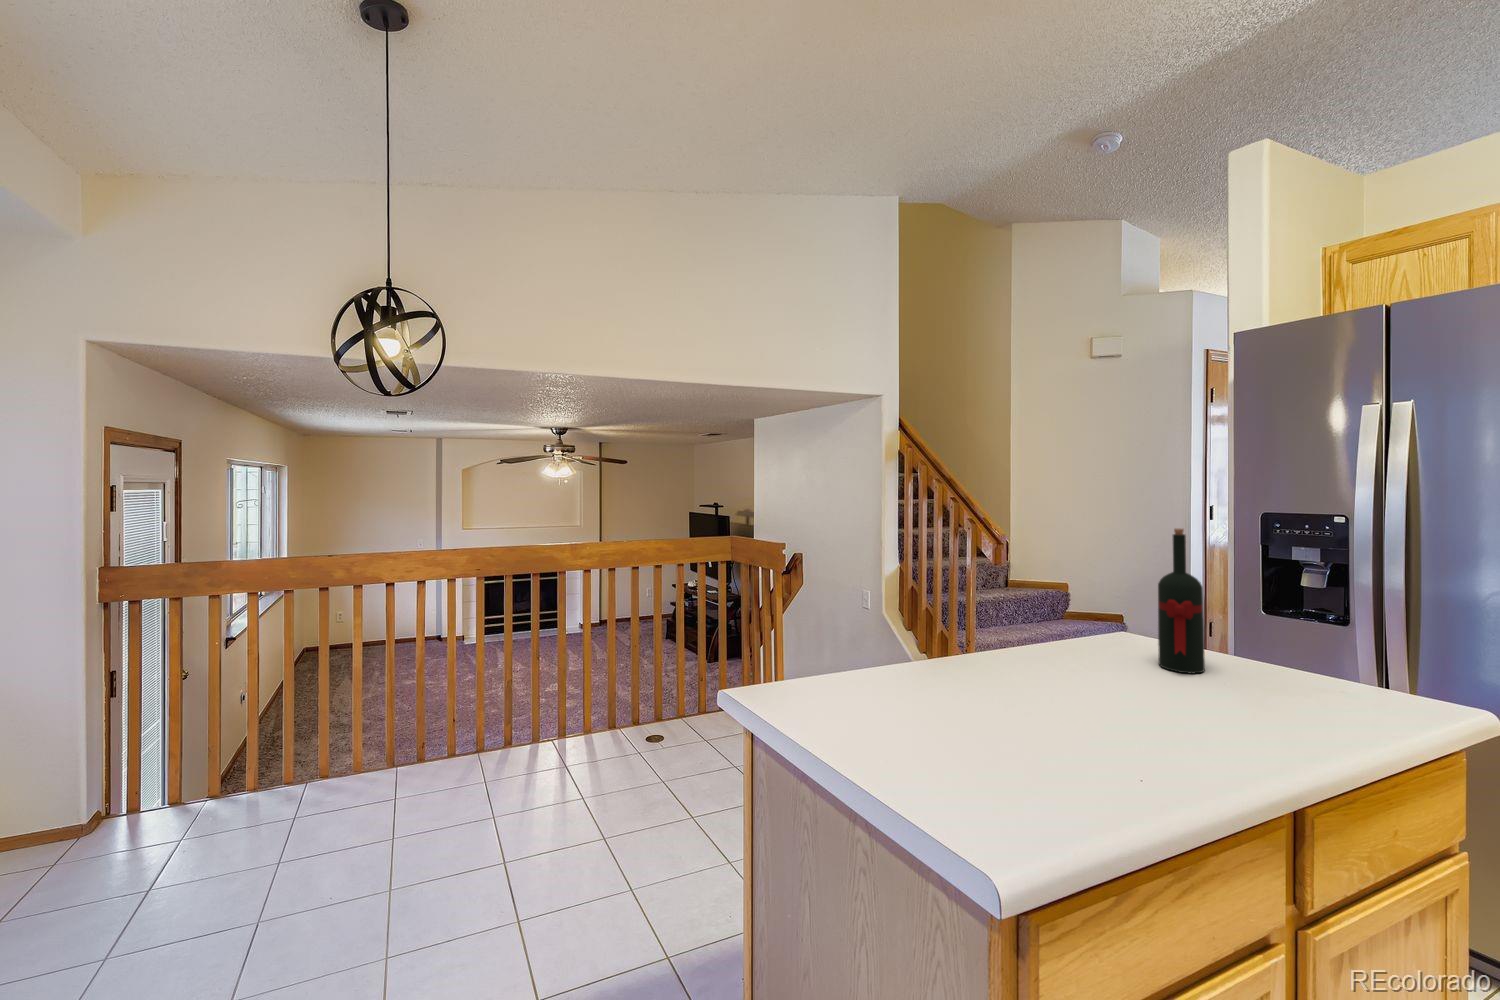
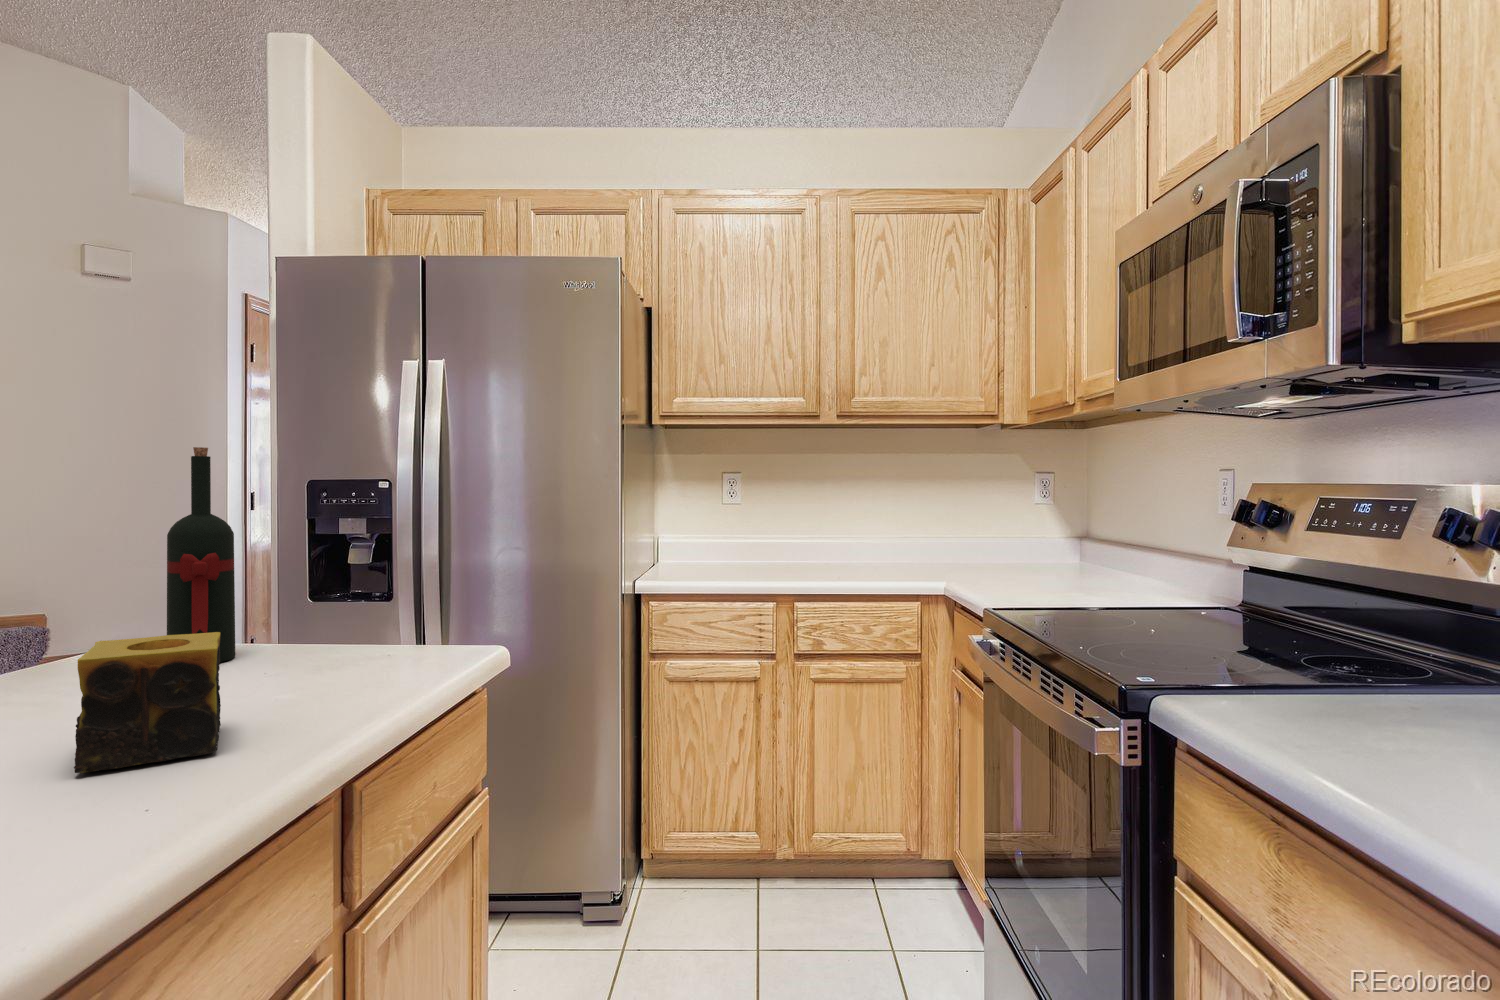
candle: none [1117,664,1198,757] -> present [74,632,221,773]

